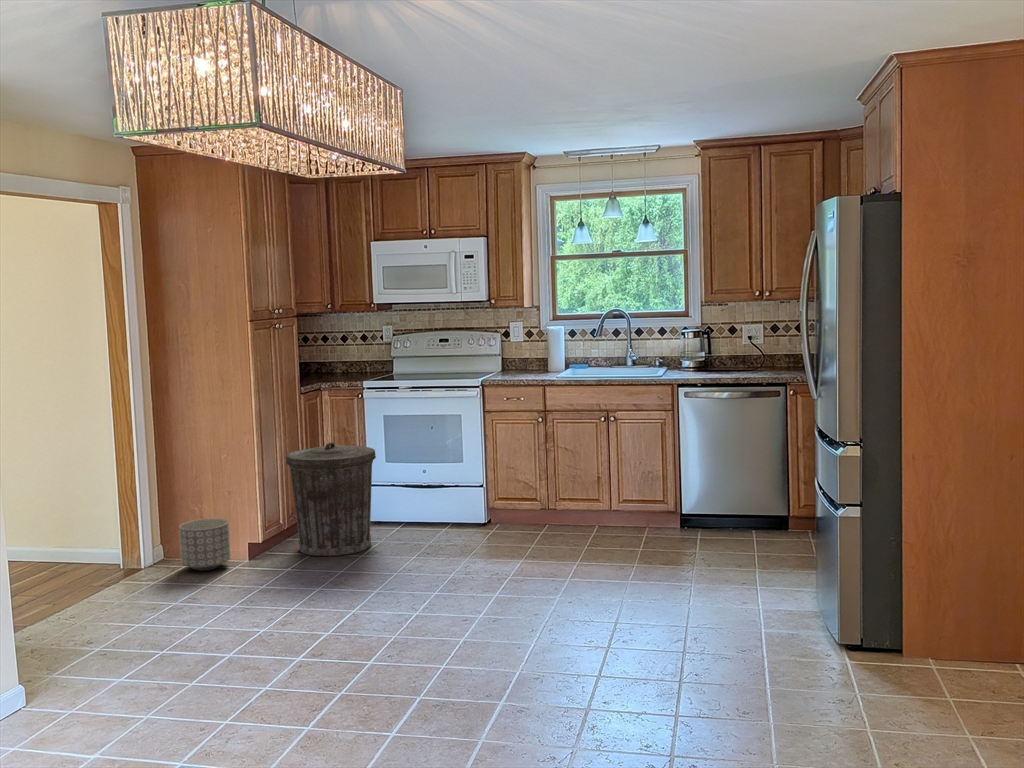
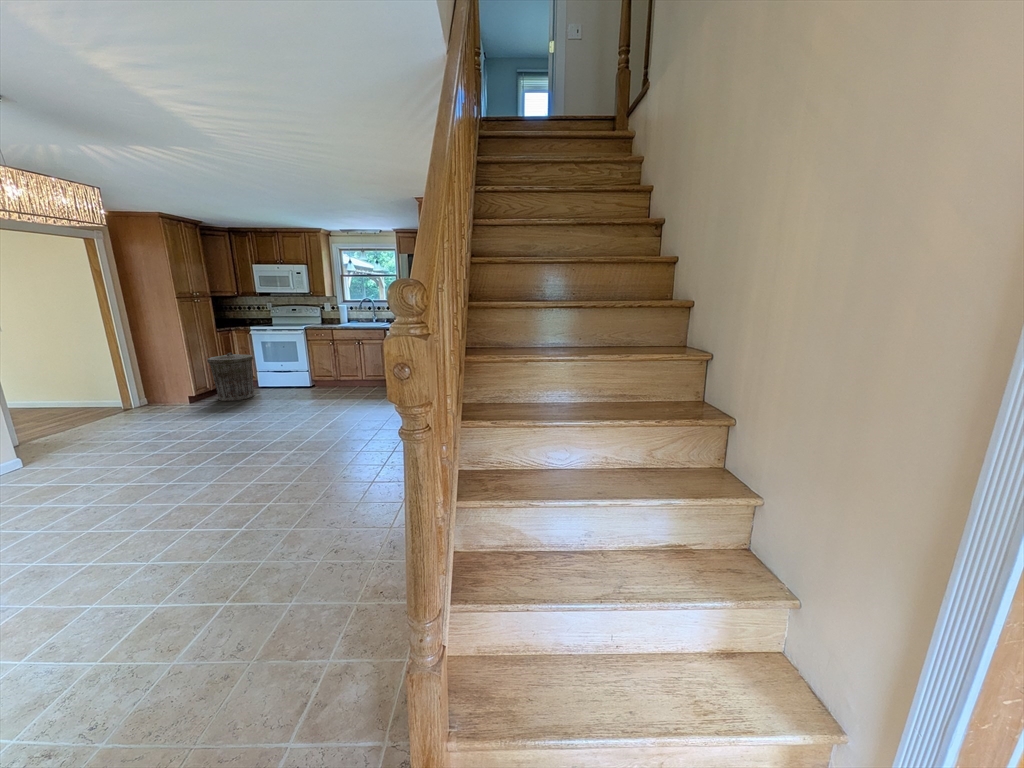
planter: present [179,519,230,571] -> none [150,386,180,409]

